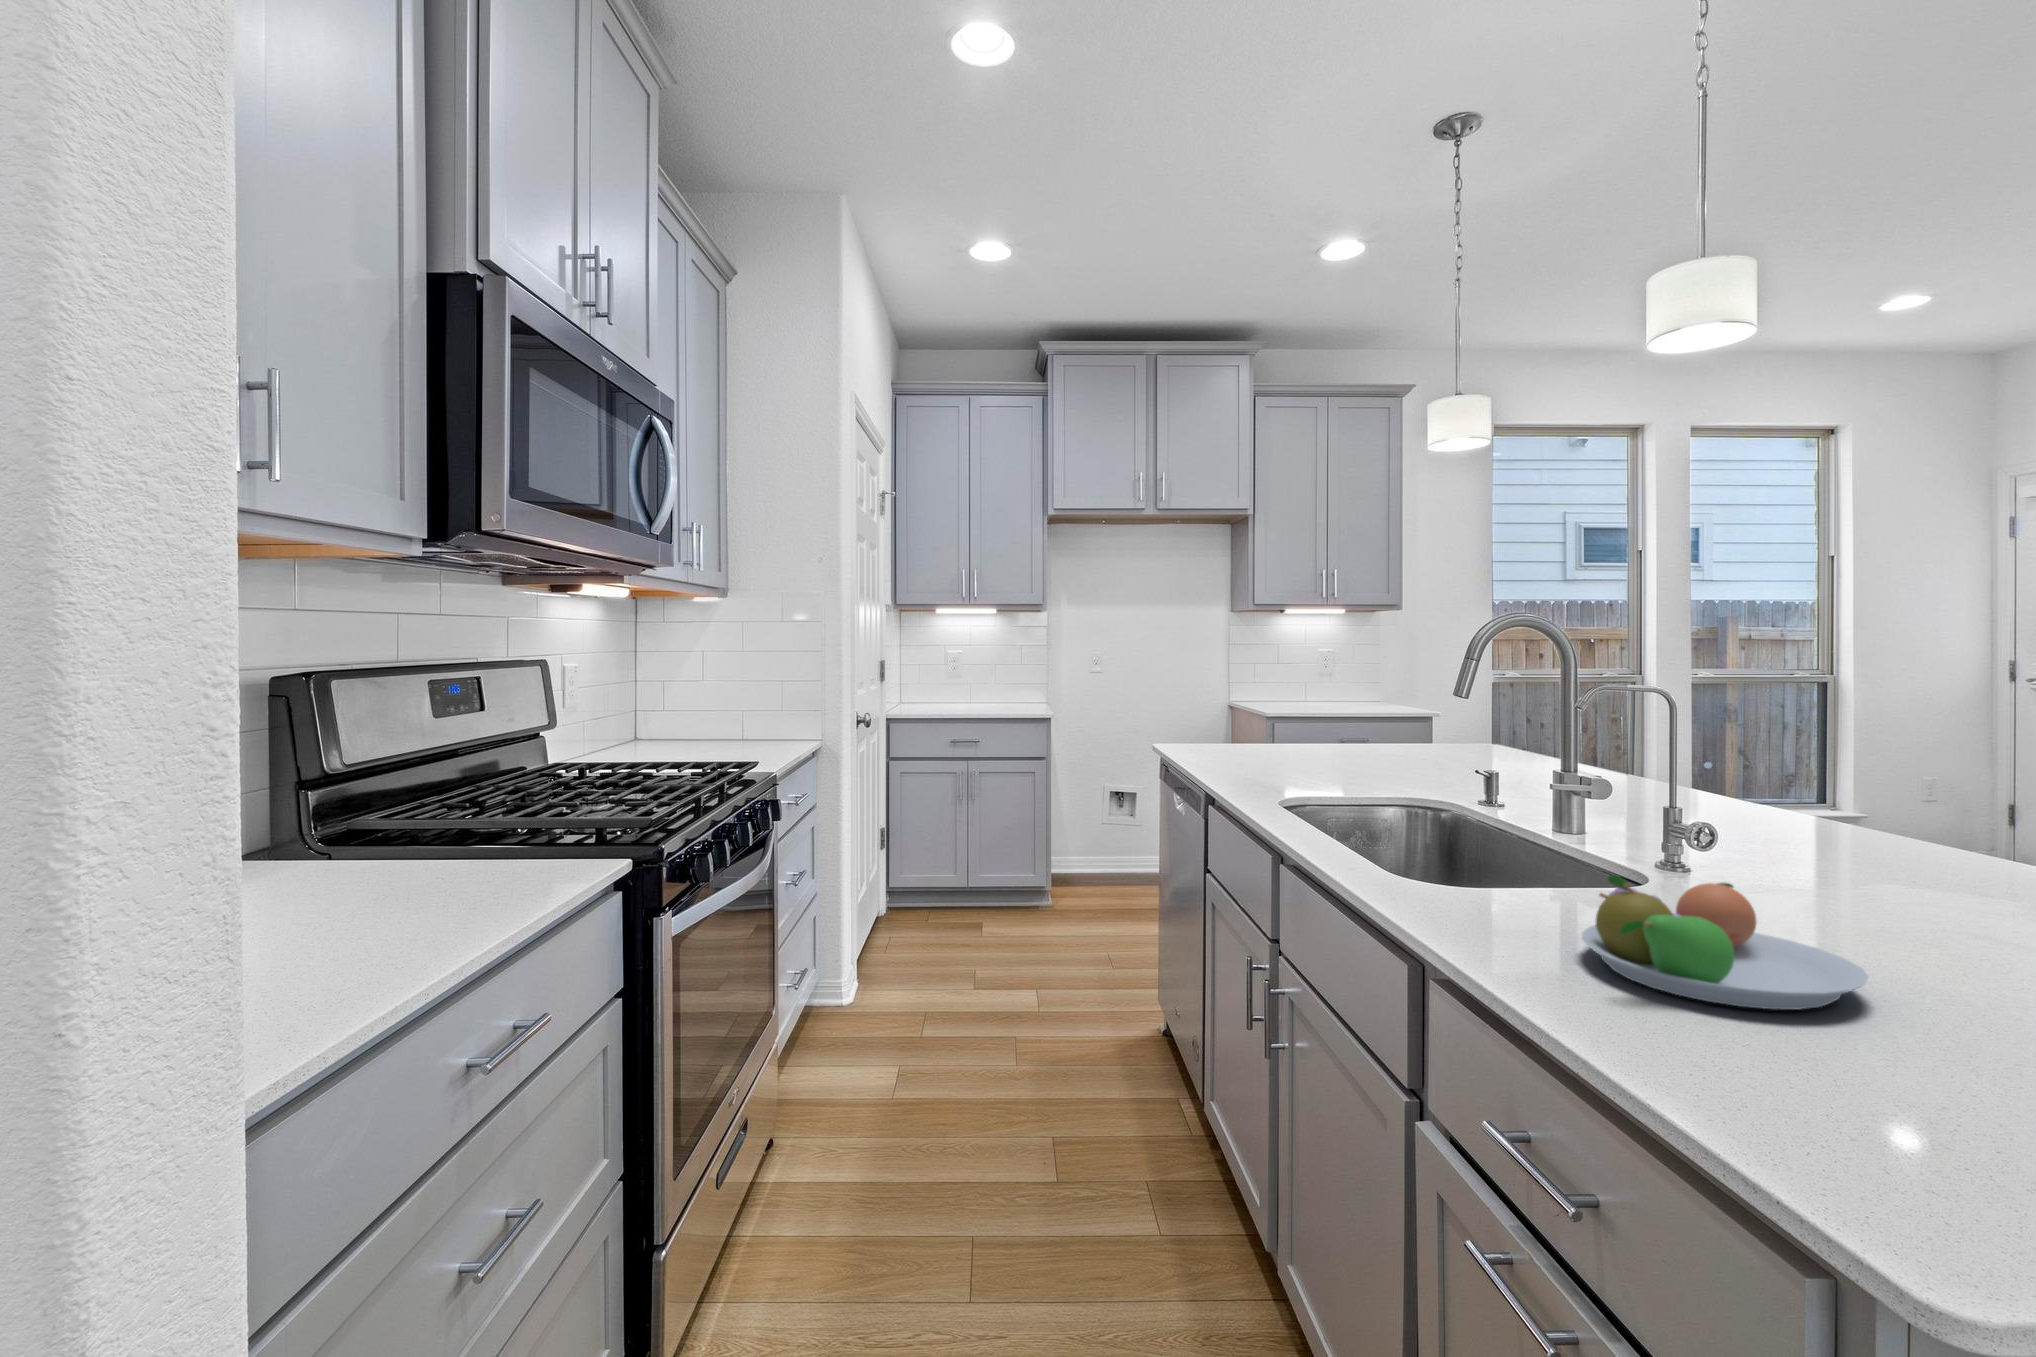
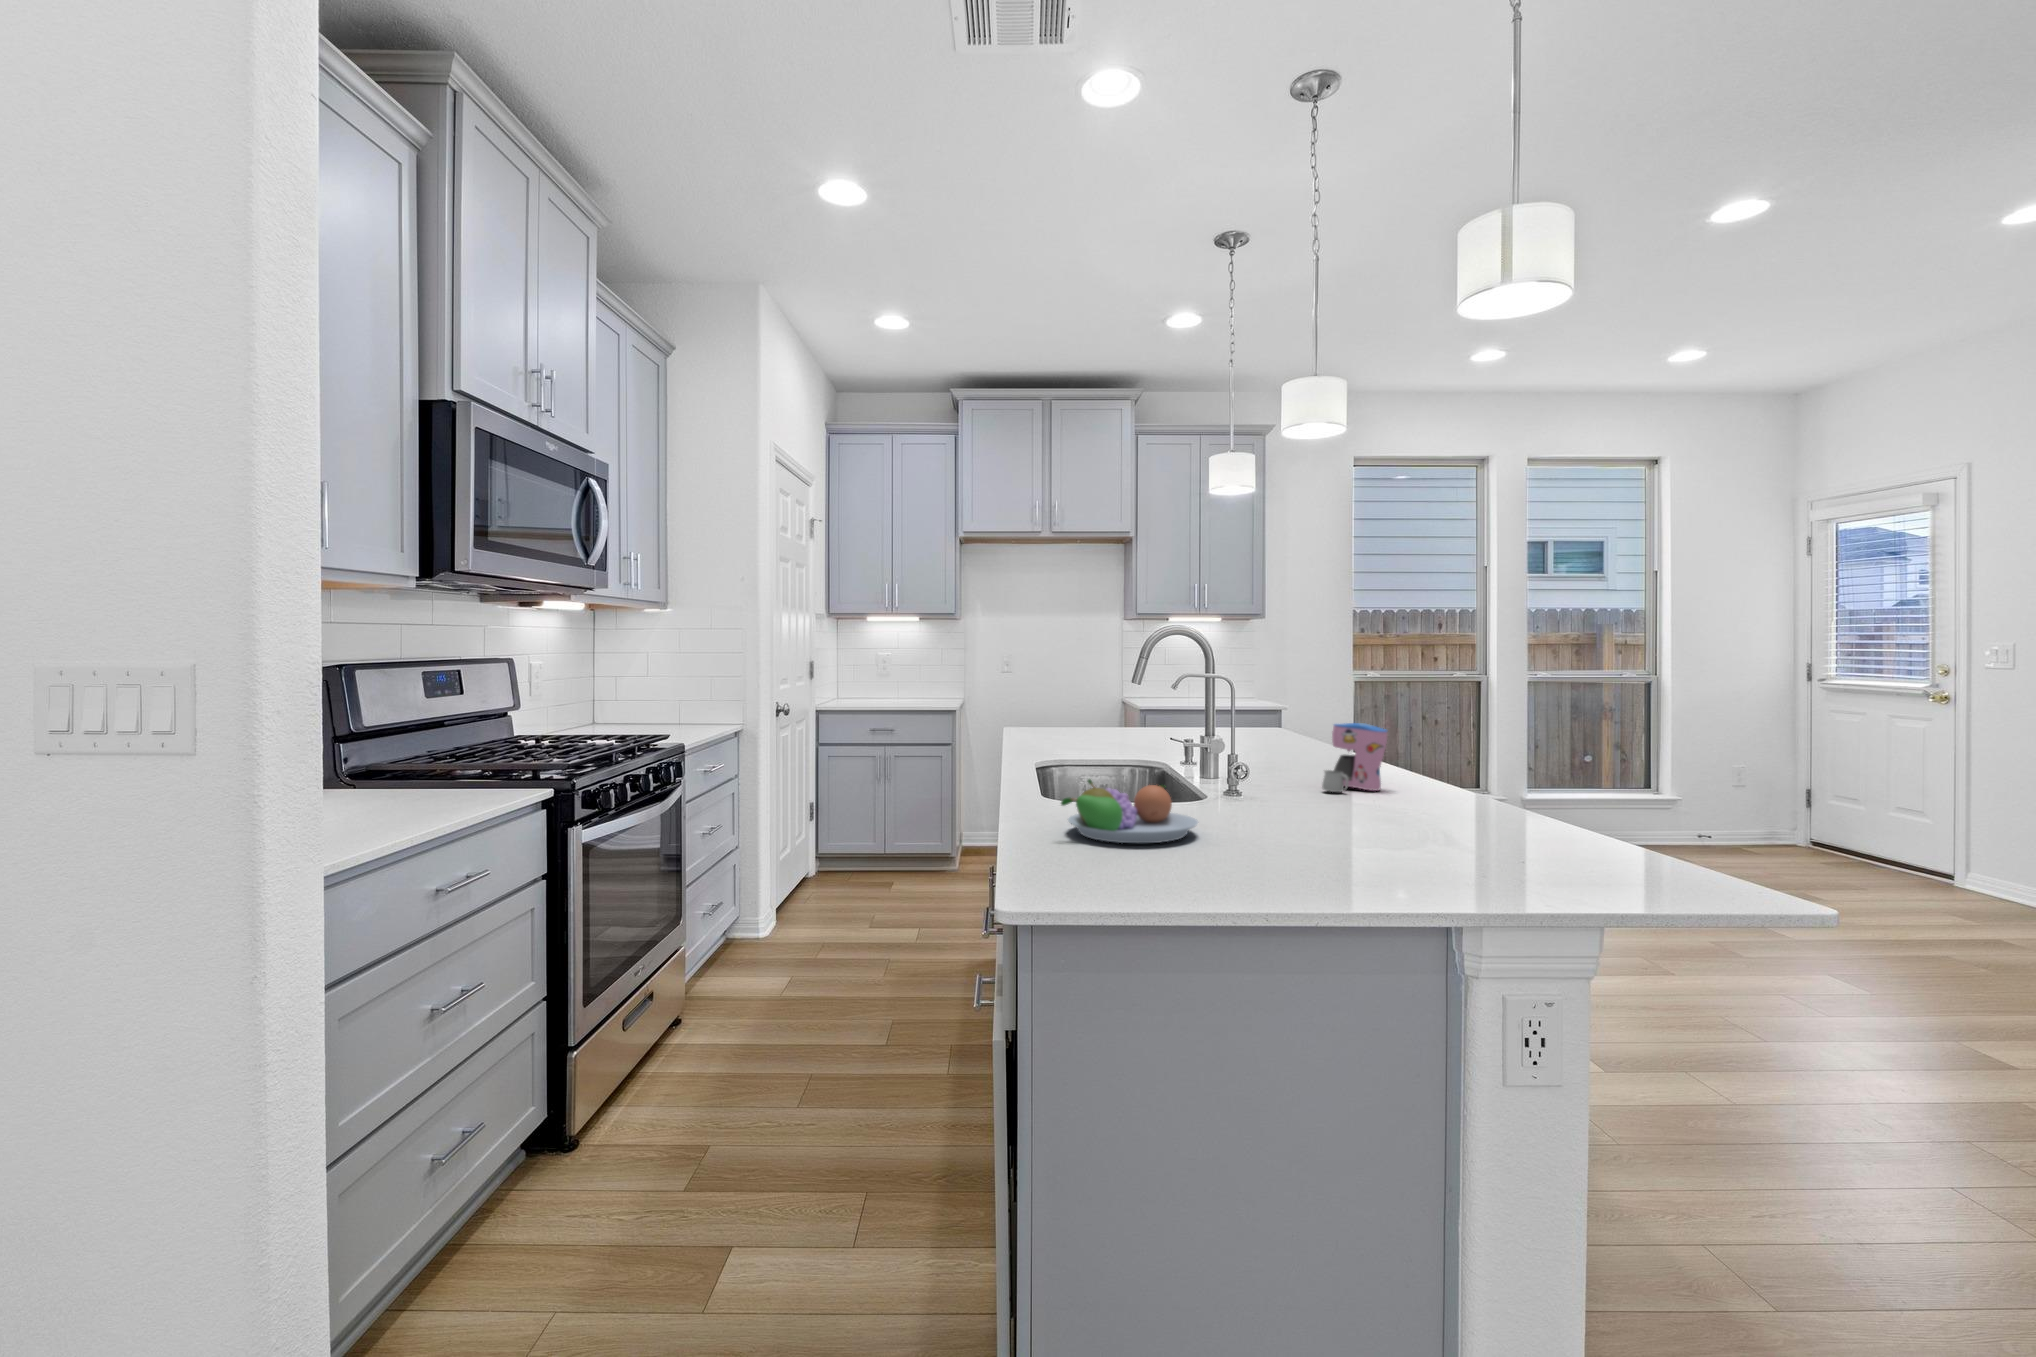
coffee maker: none [1790,759,1912,867] -> present [1322,723,1387,792]

